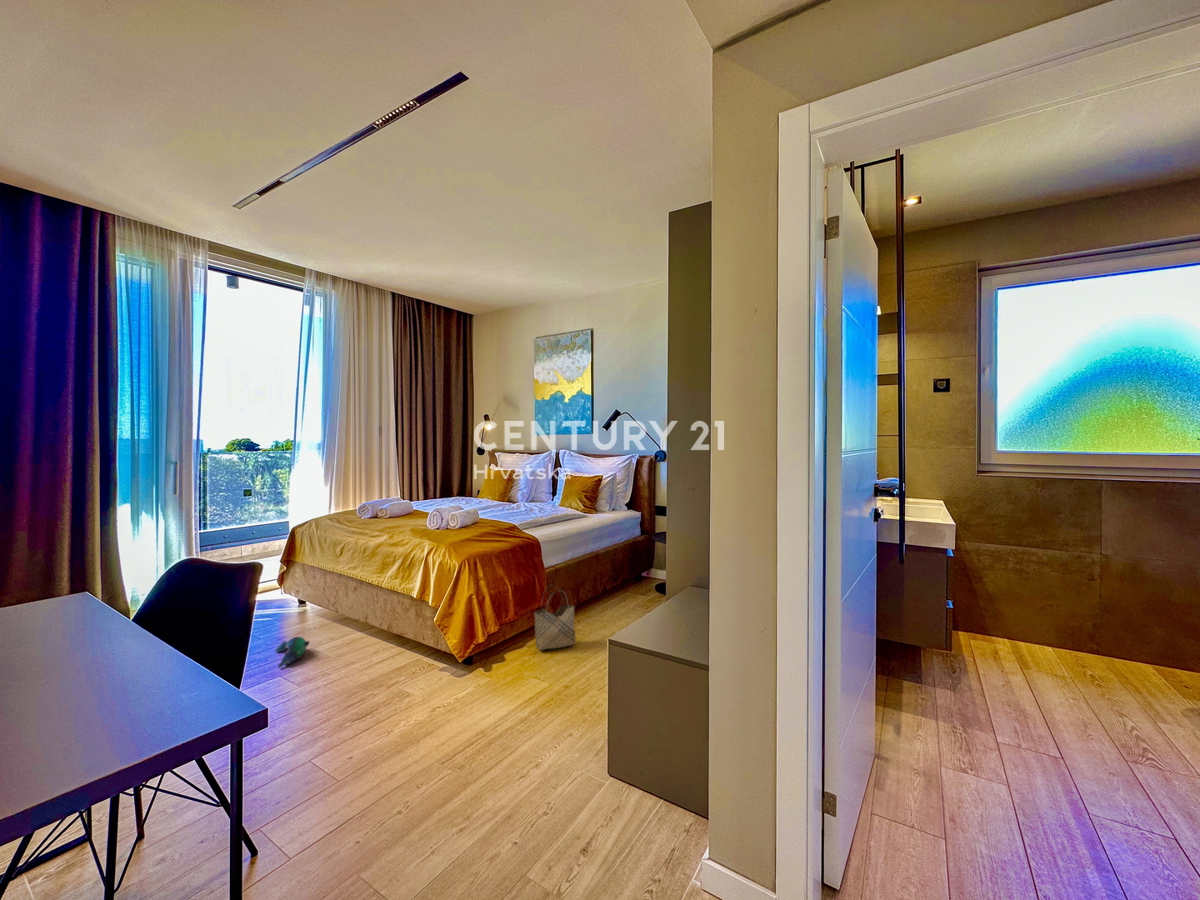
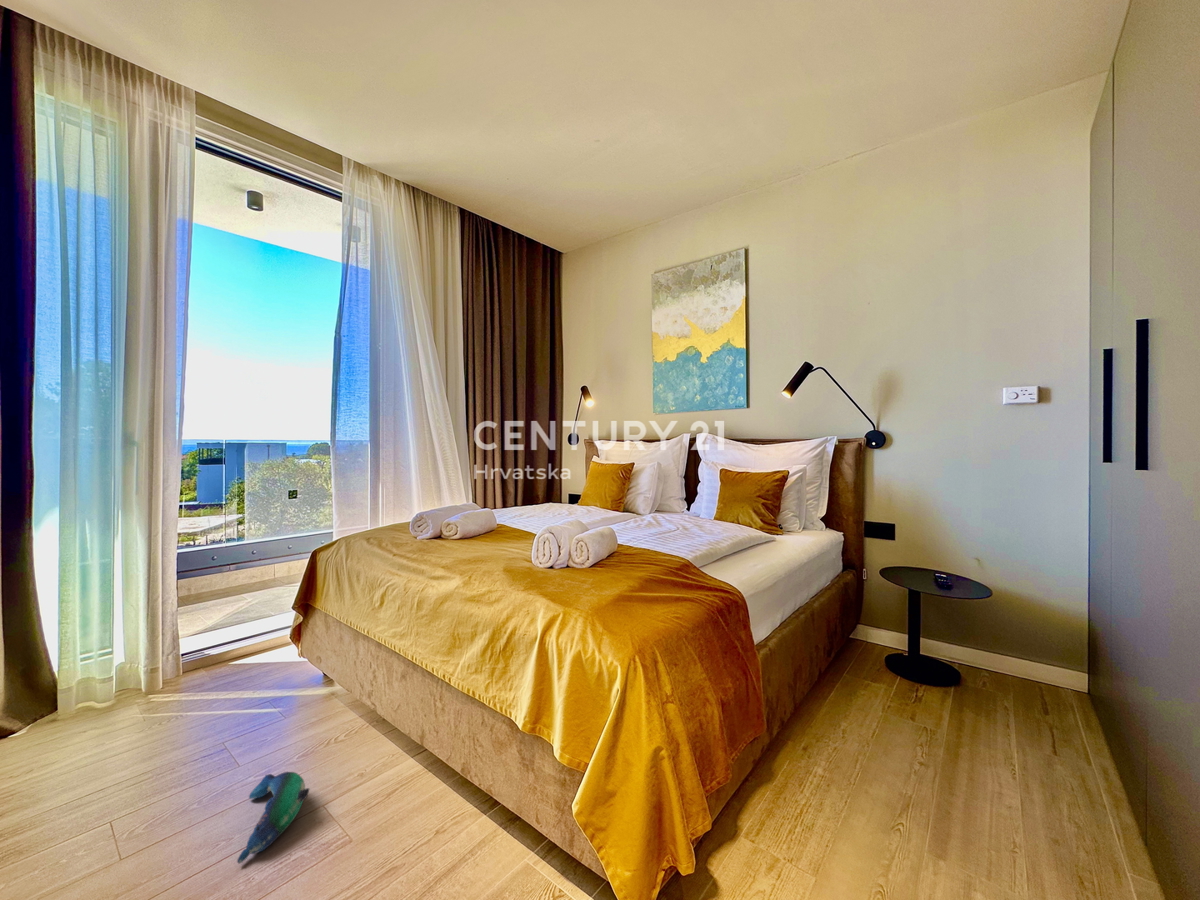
woven basket: present [534,588,576,650] -> none [764,698,851,855]

